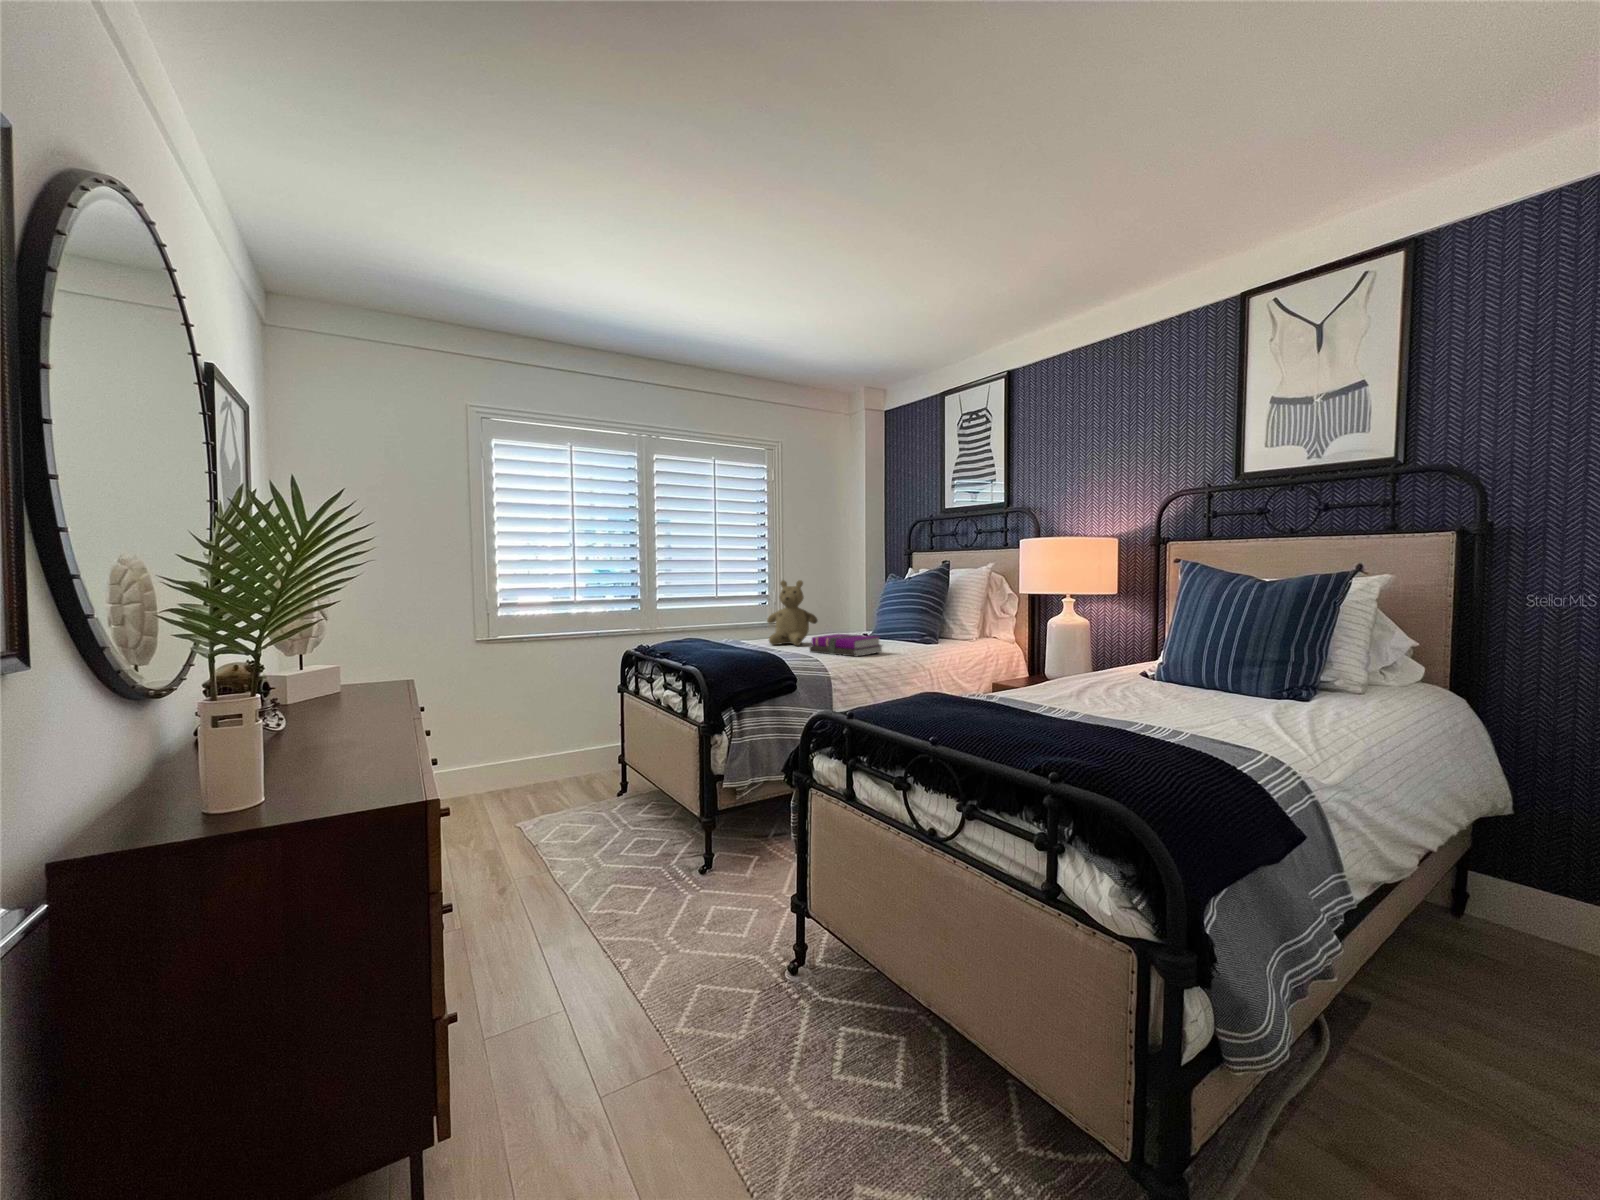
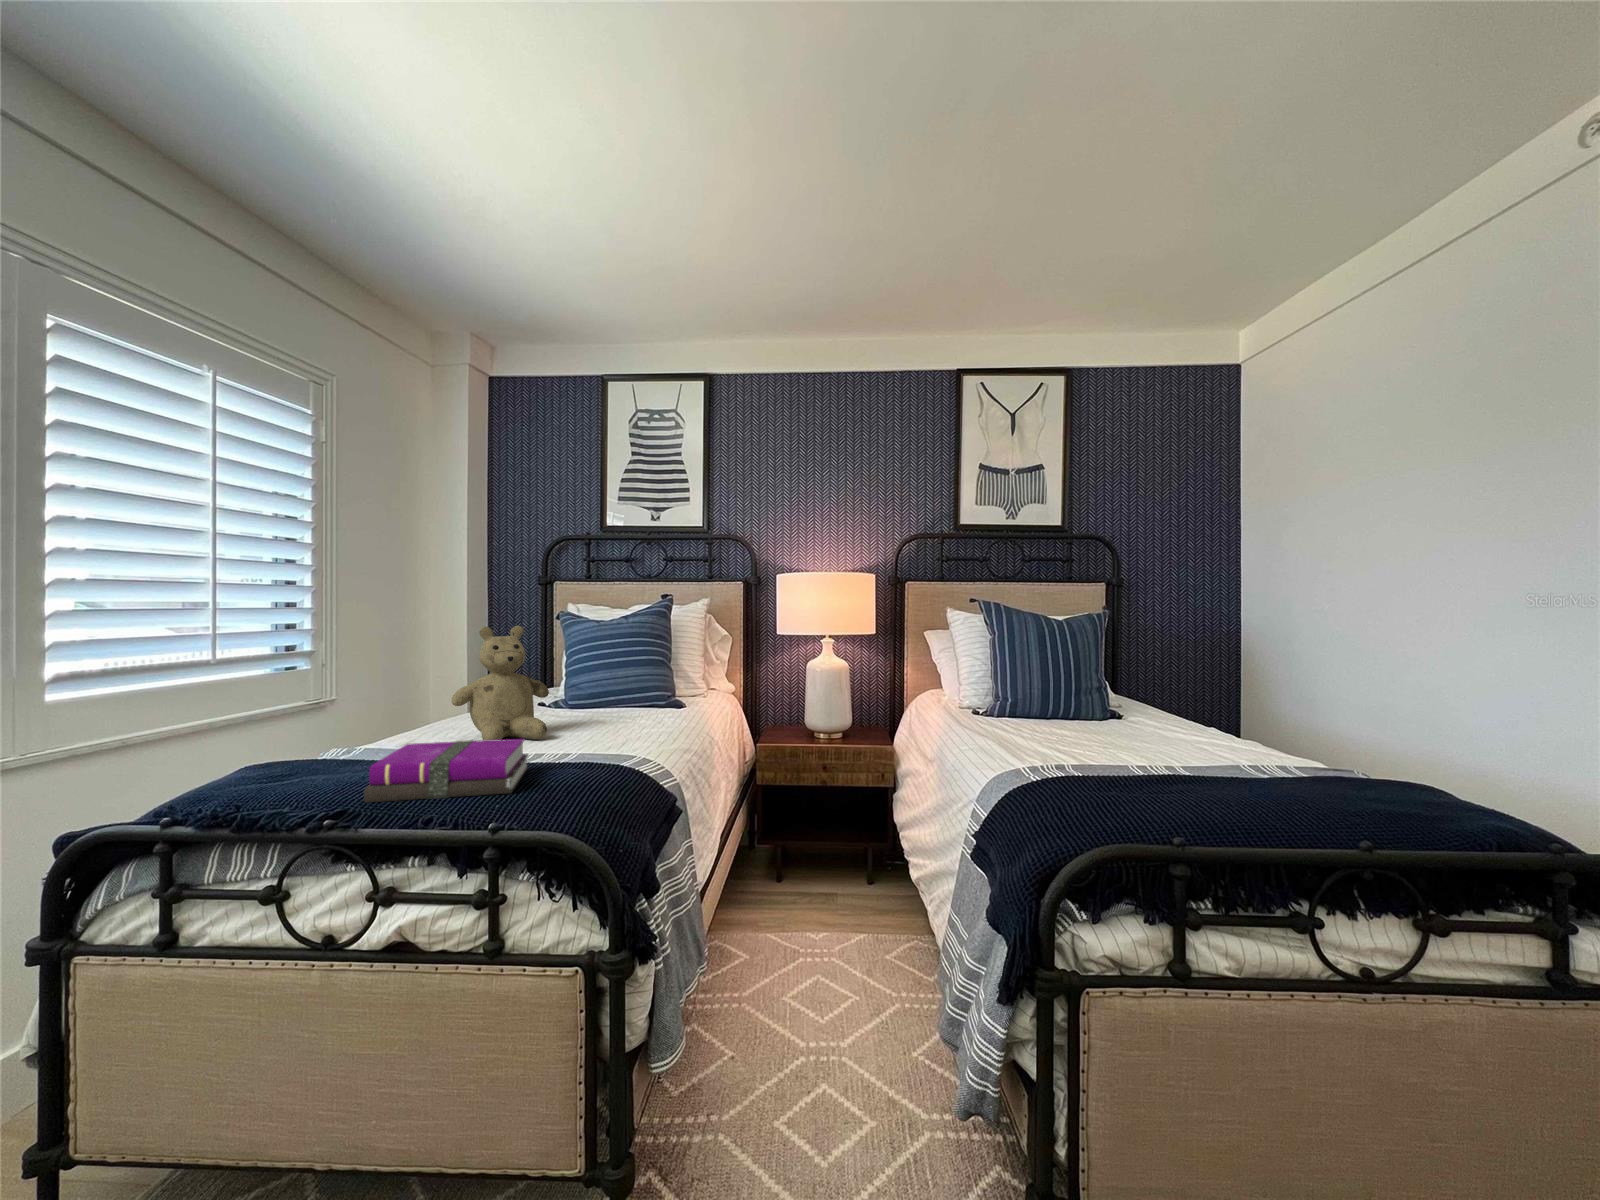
notebook: present [810,634,882,657] -> present [364,739,528,803]

